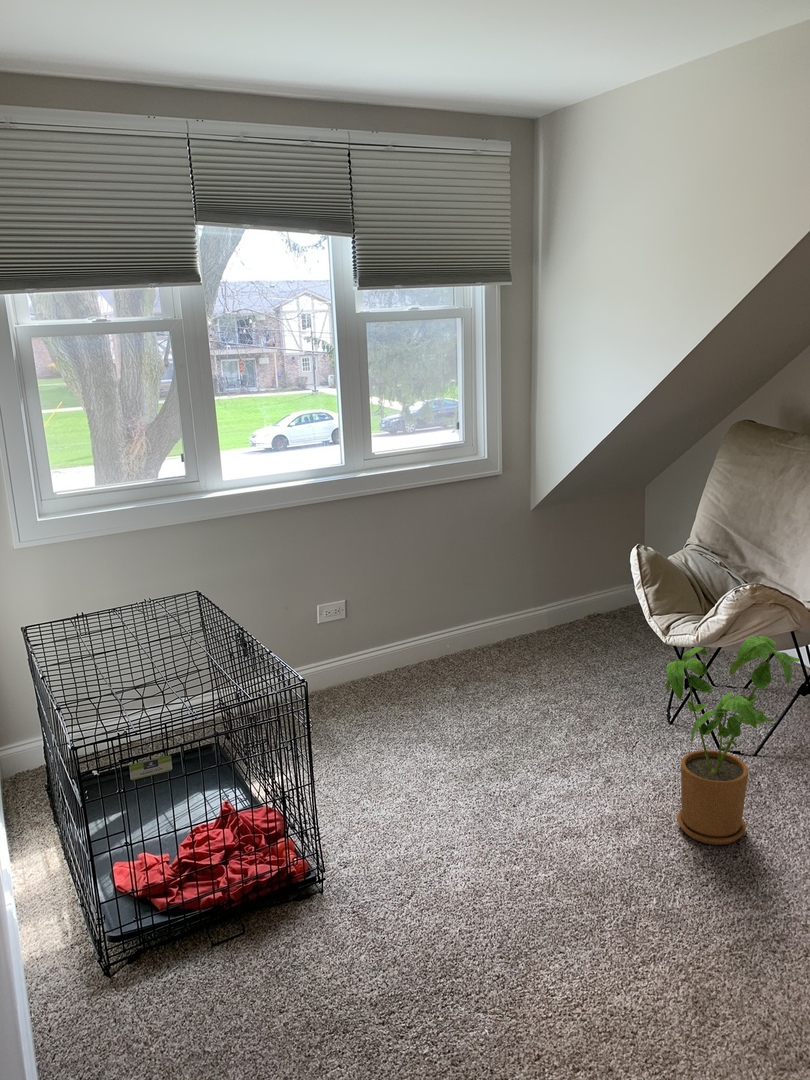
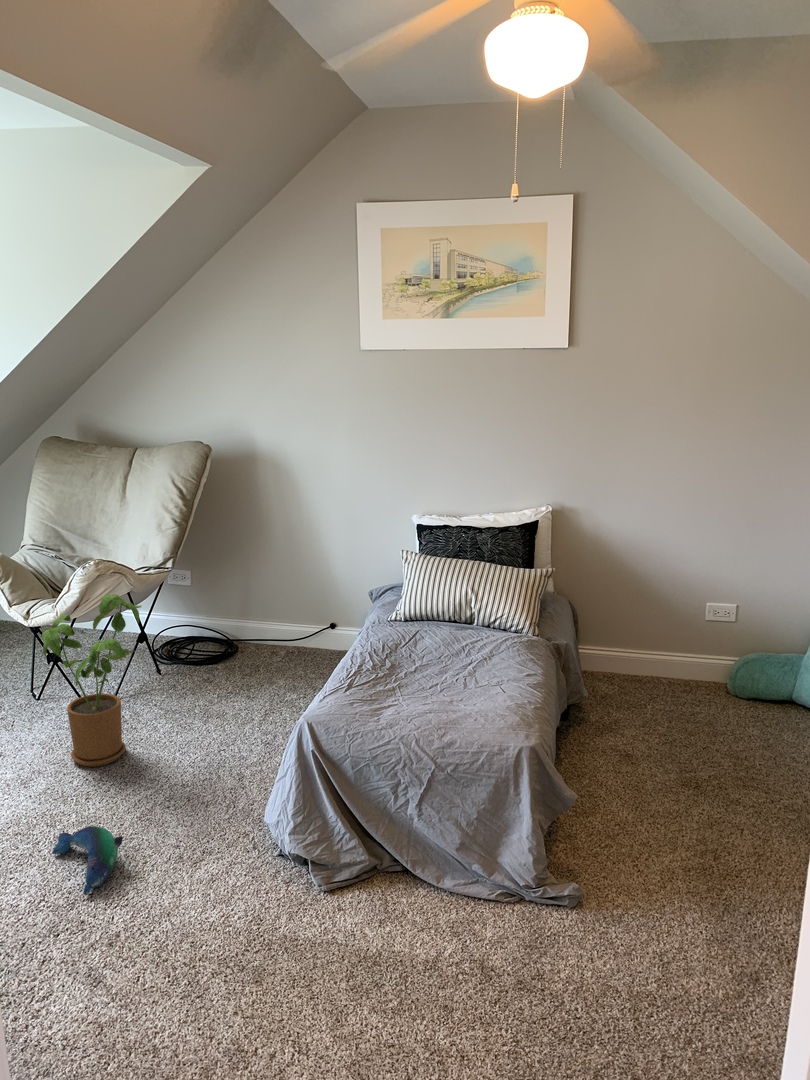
plush toy: none [612,925,693,1032] -> present [52,826,123,895]

